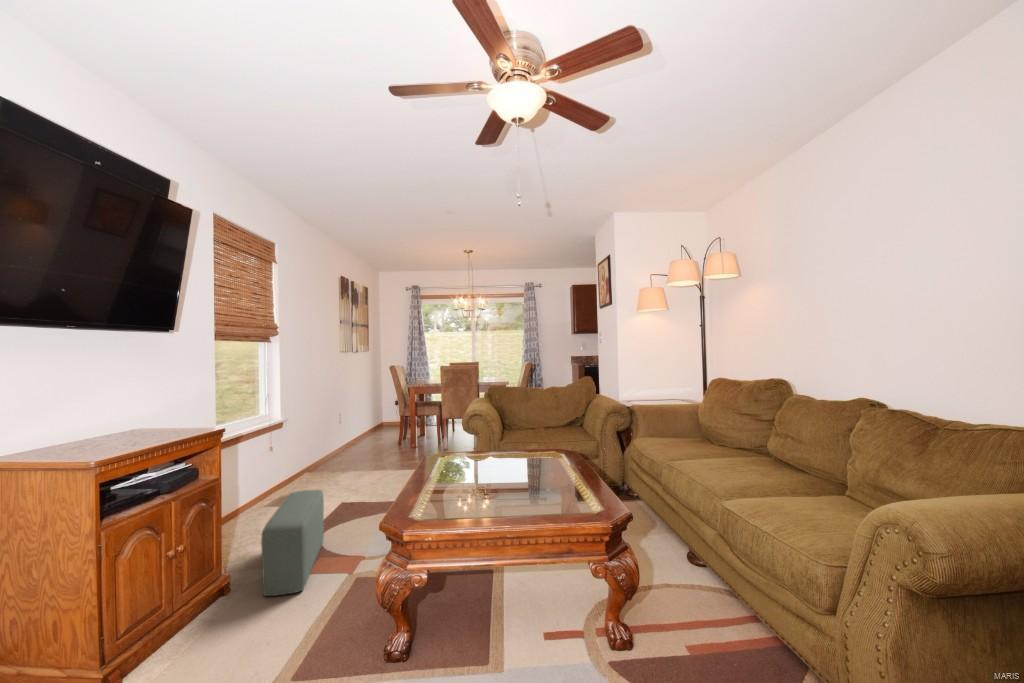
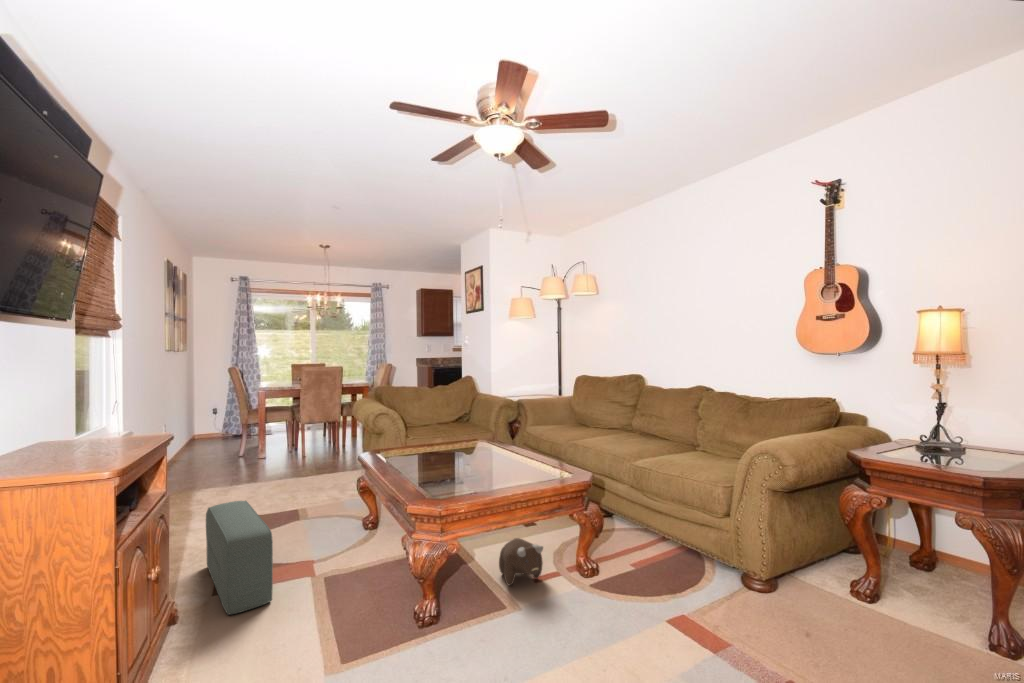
plush toy: none [507,577,557,633] -> present [499,538,543,585]

